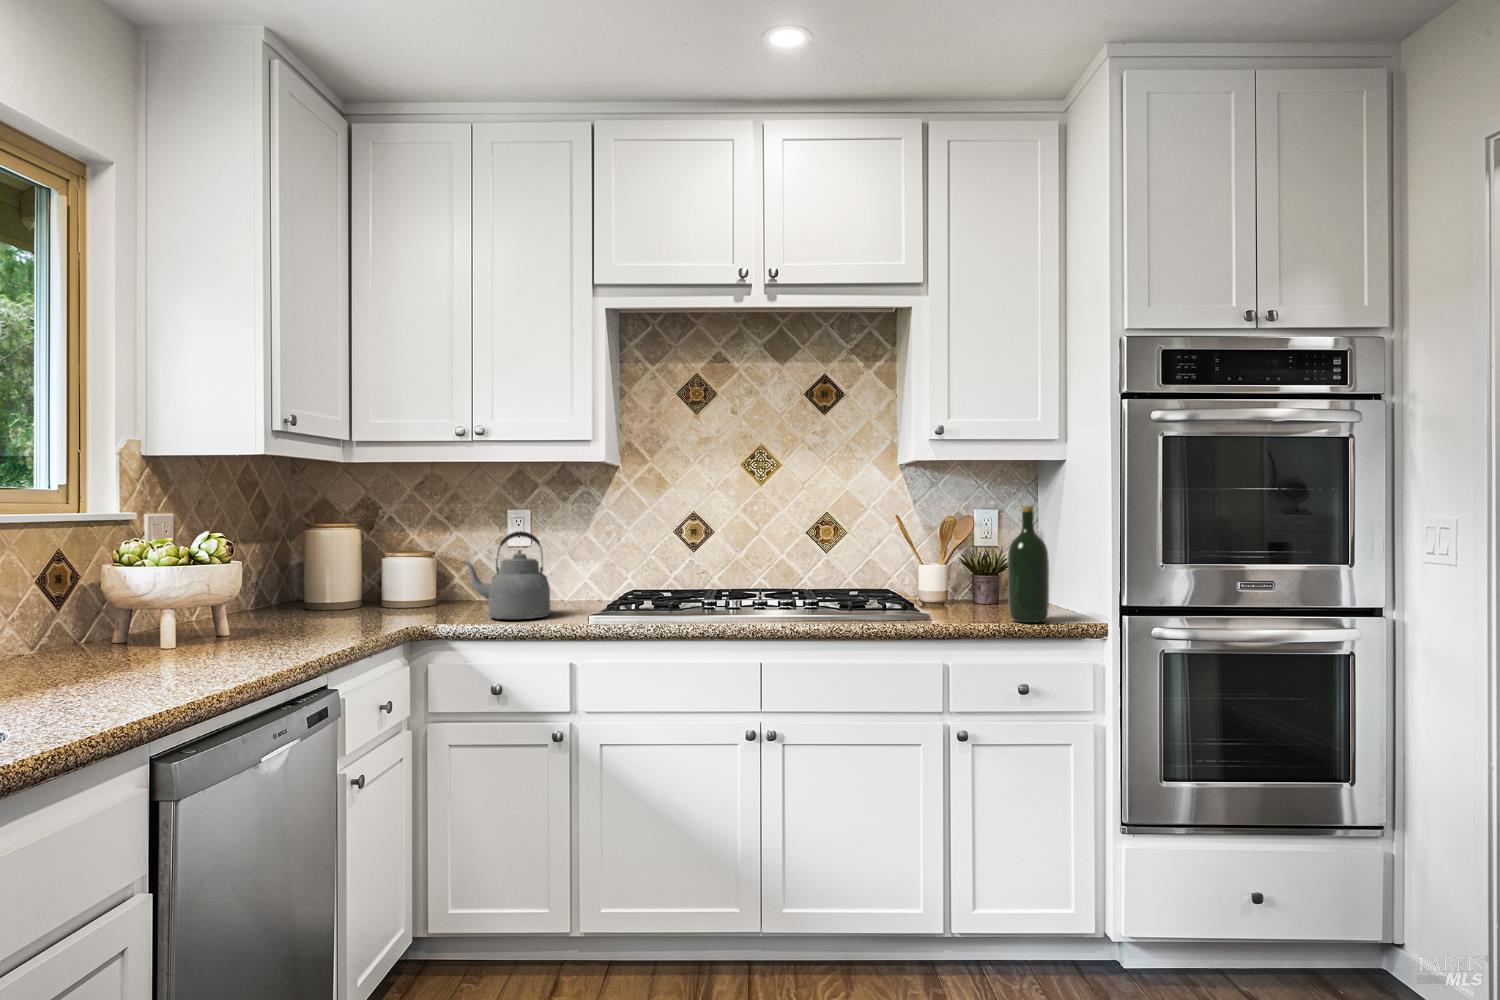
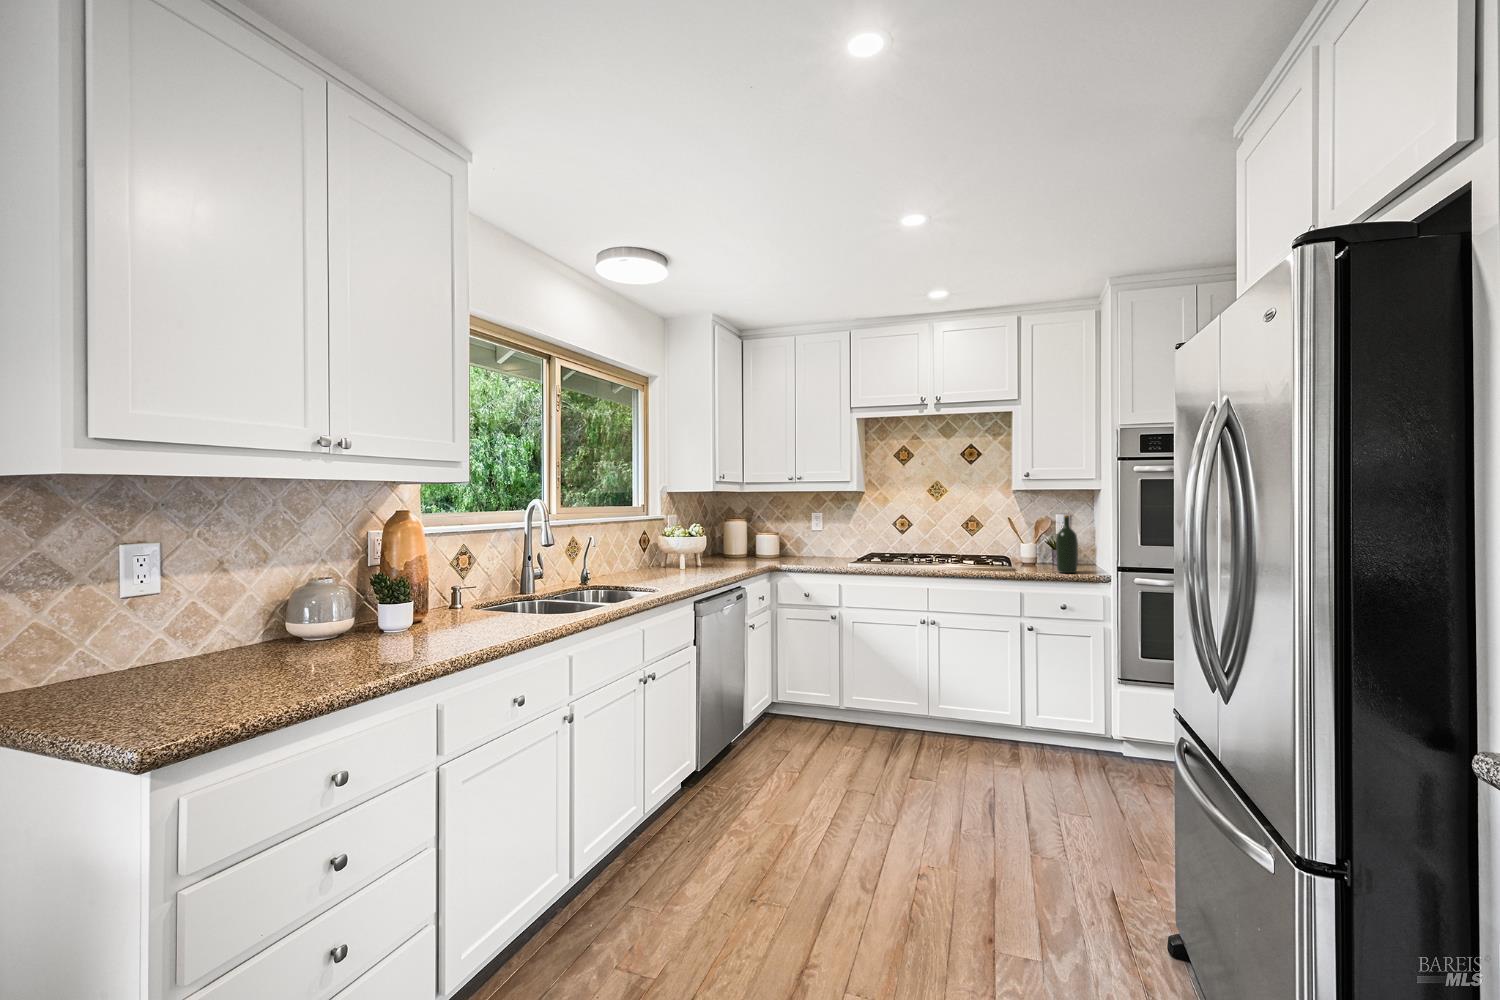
kettle: present [461,531,551,619] -> none [790,524,831,564]

